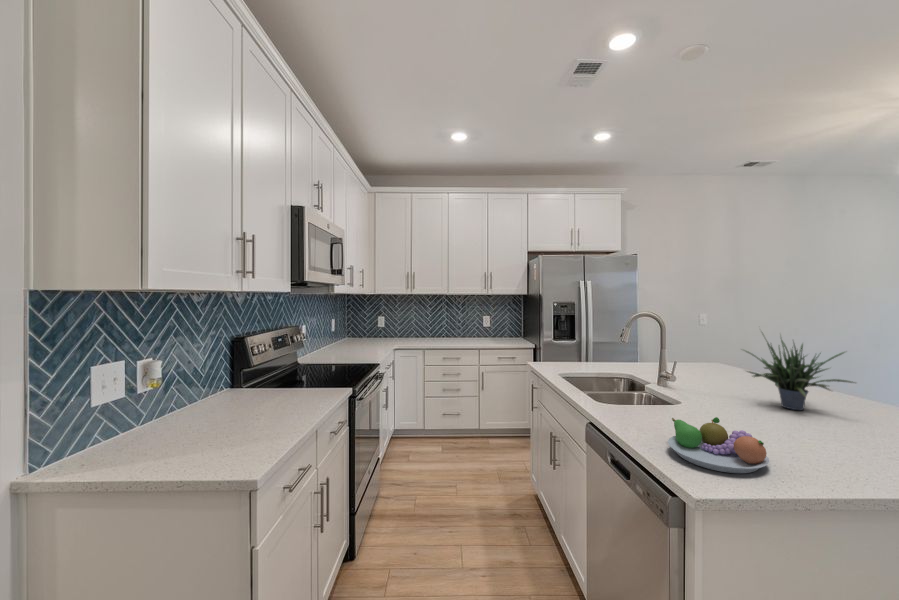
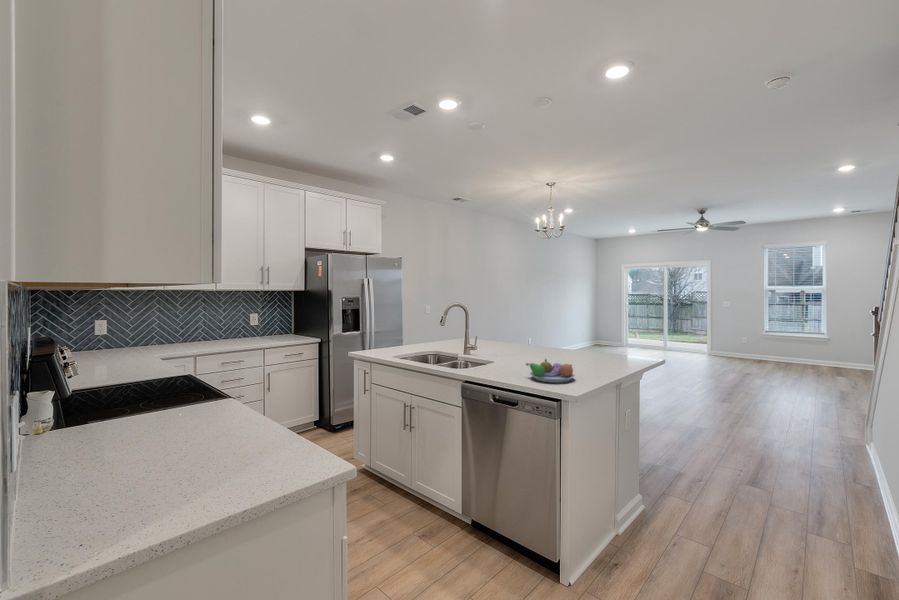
potted plant: present [744,339,855,410] -> none [514,310,566,355]

